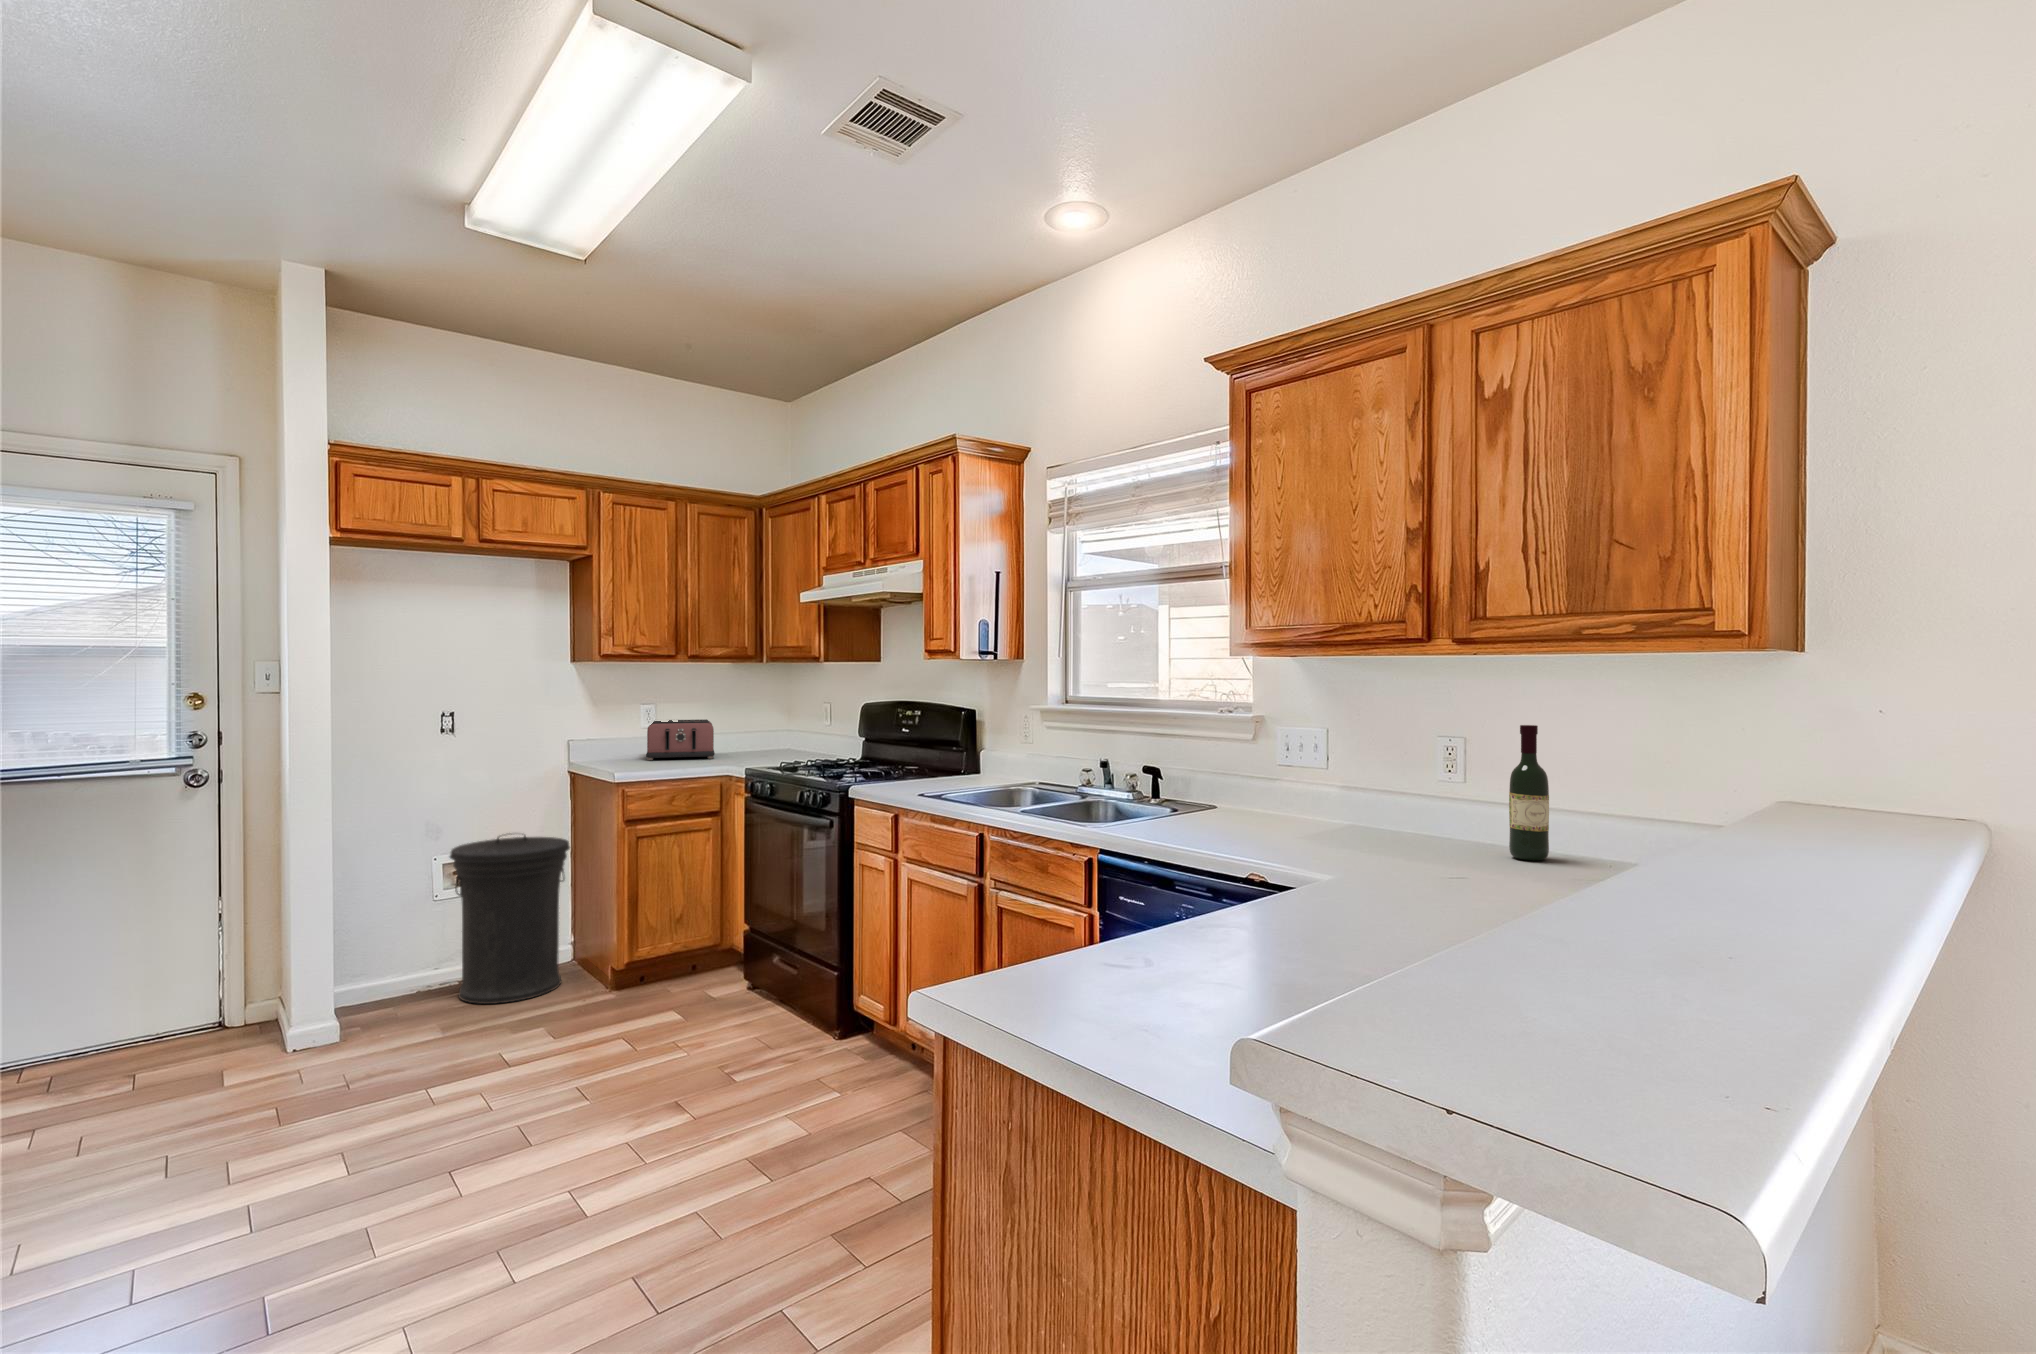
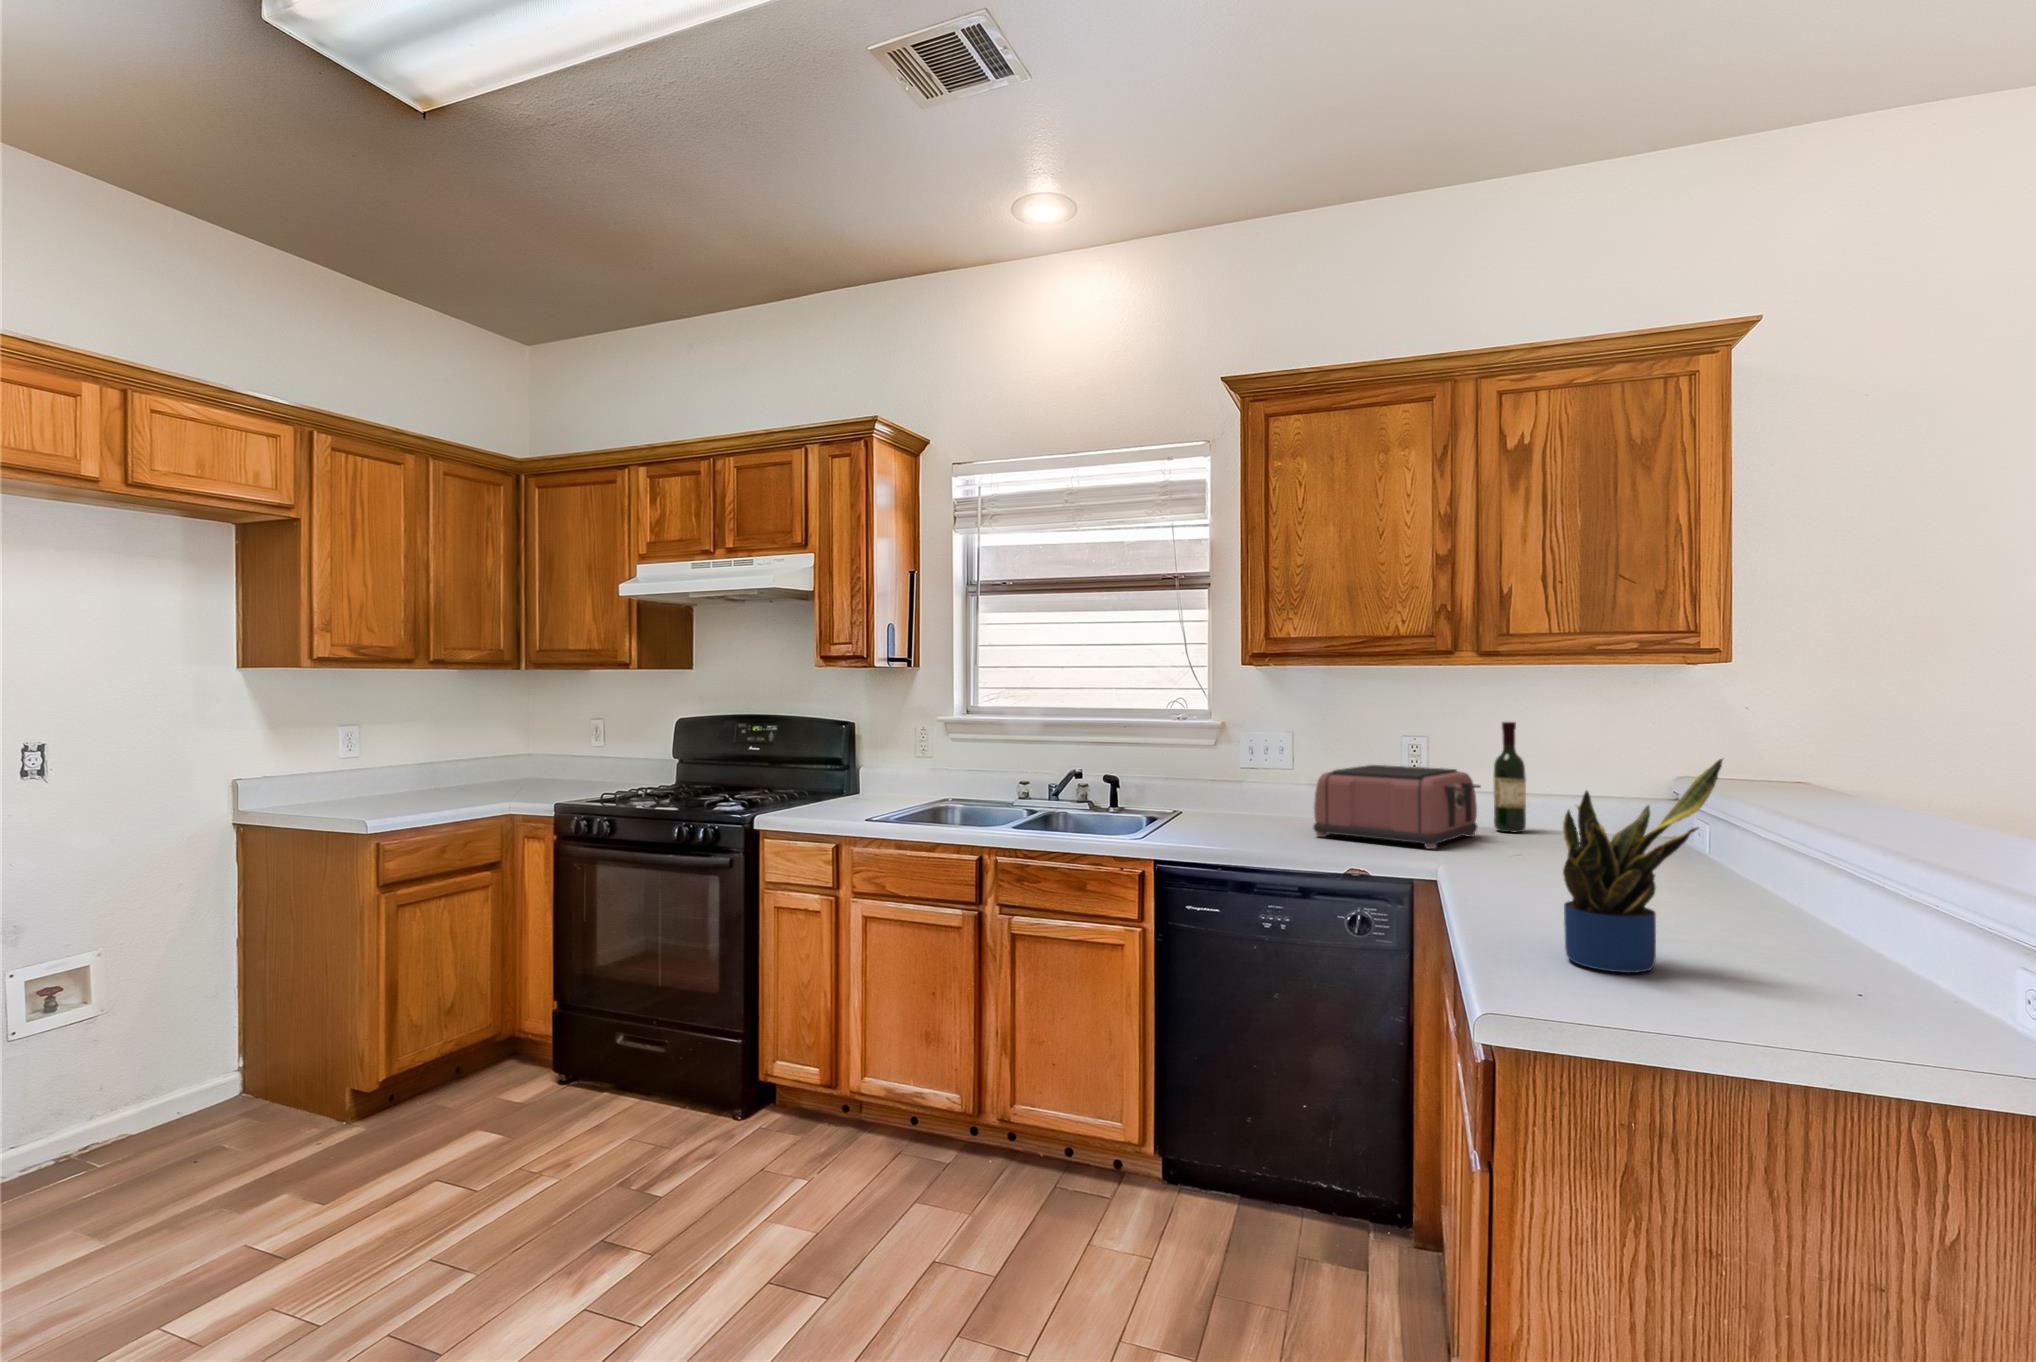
toaster: present [646,719,715,760] -> present [1313,765,1481,849]
potted plant: none [1065,774,1206,1004] -> present [1563,759,1723,973]
trash can: present [450,835,570,1004] -> none [64,917,273,1179]

